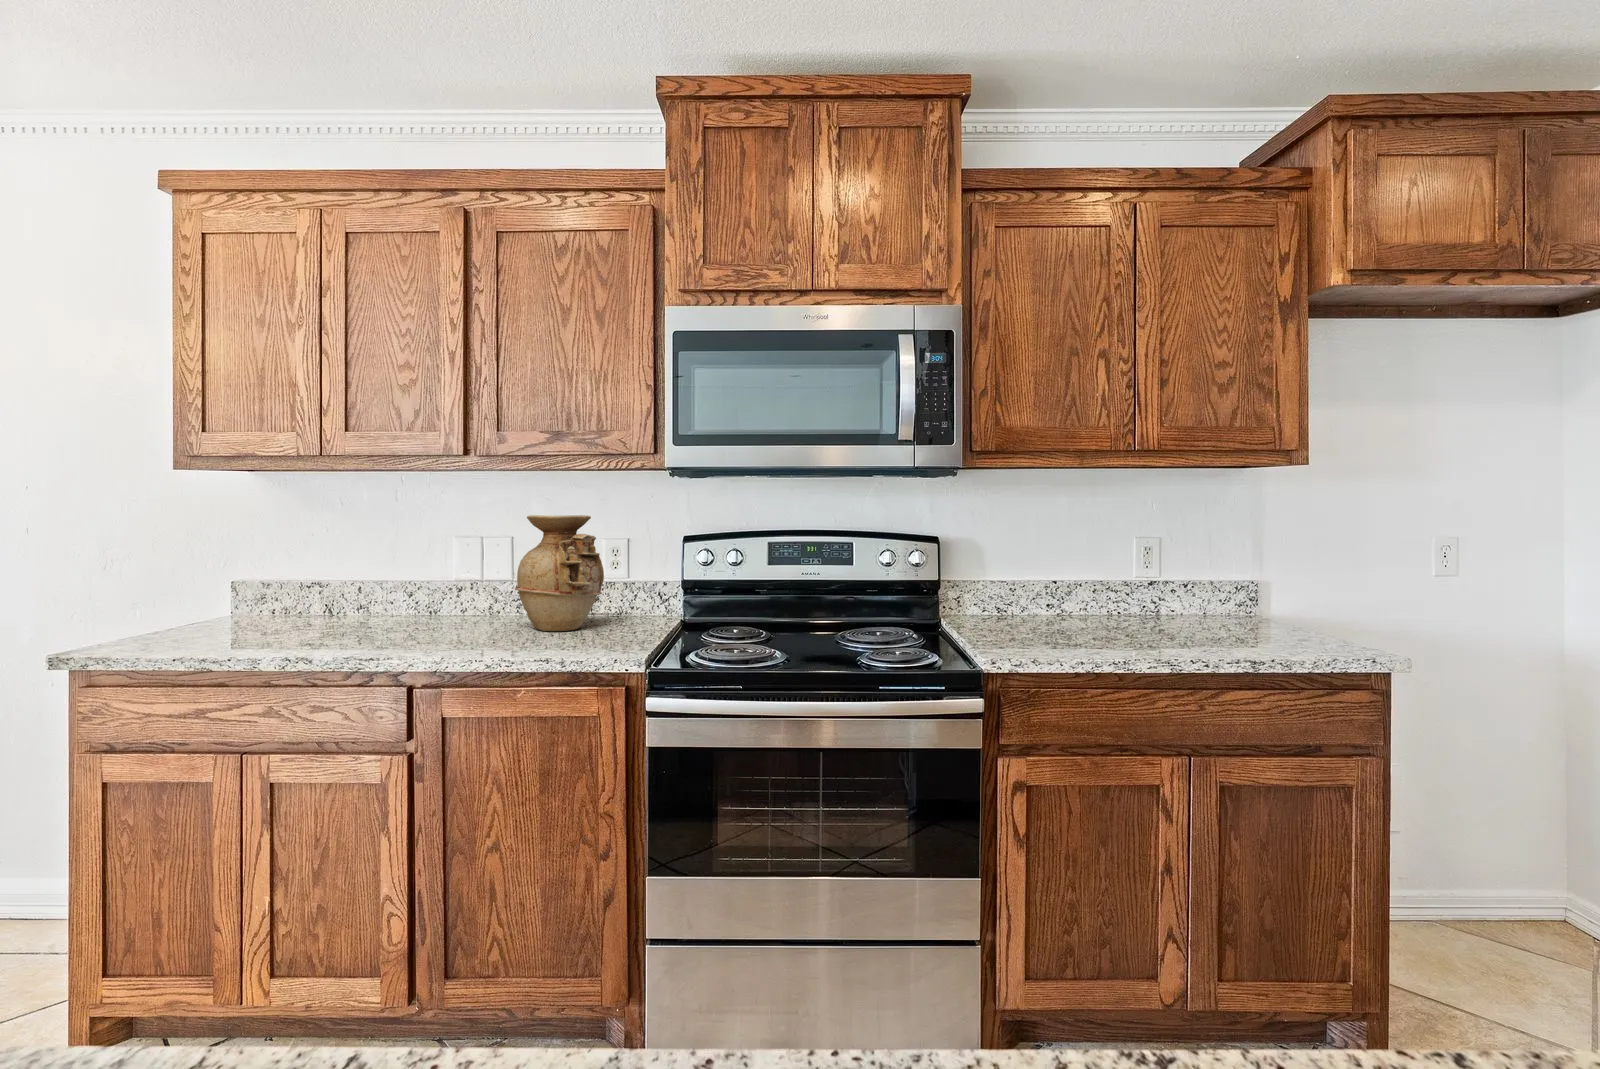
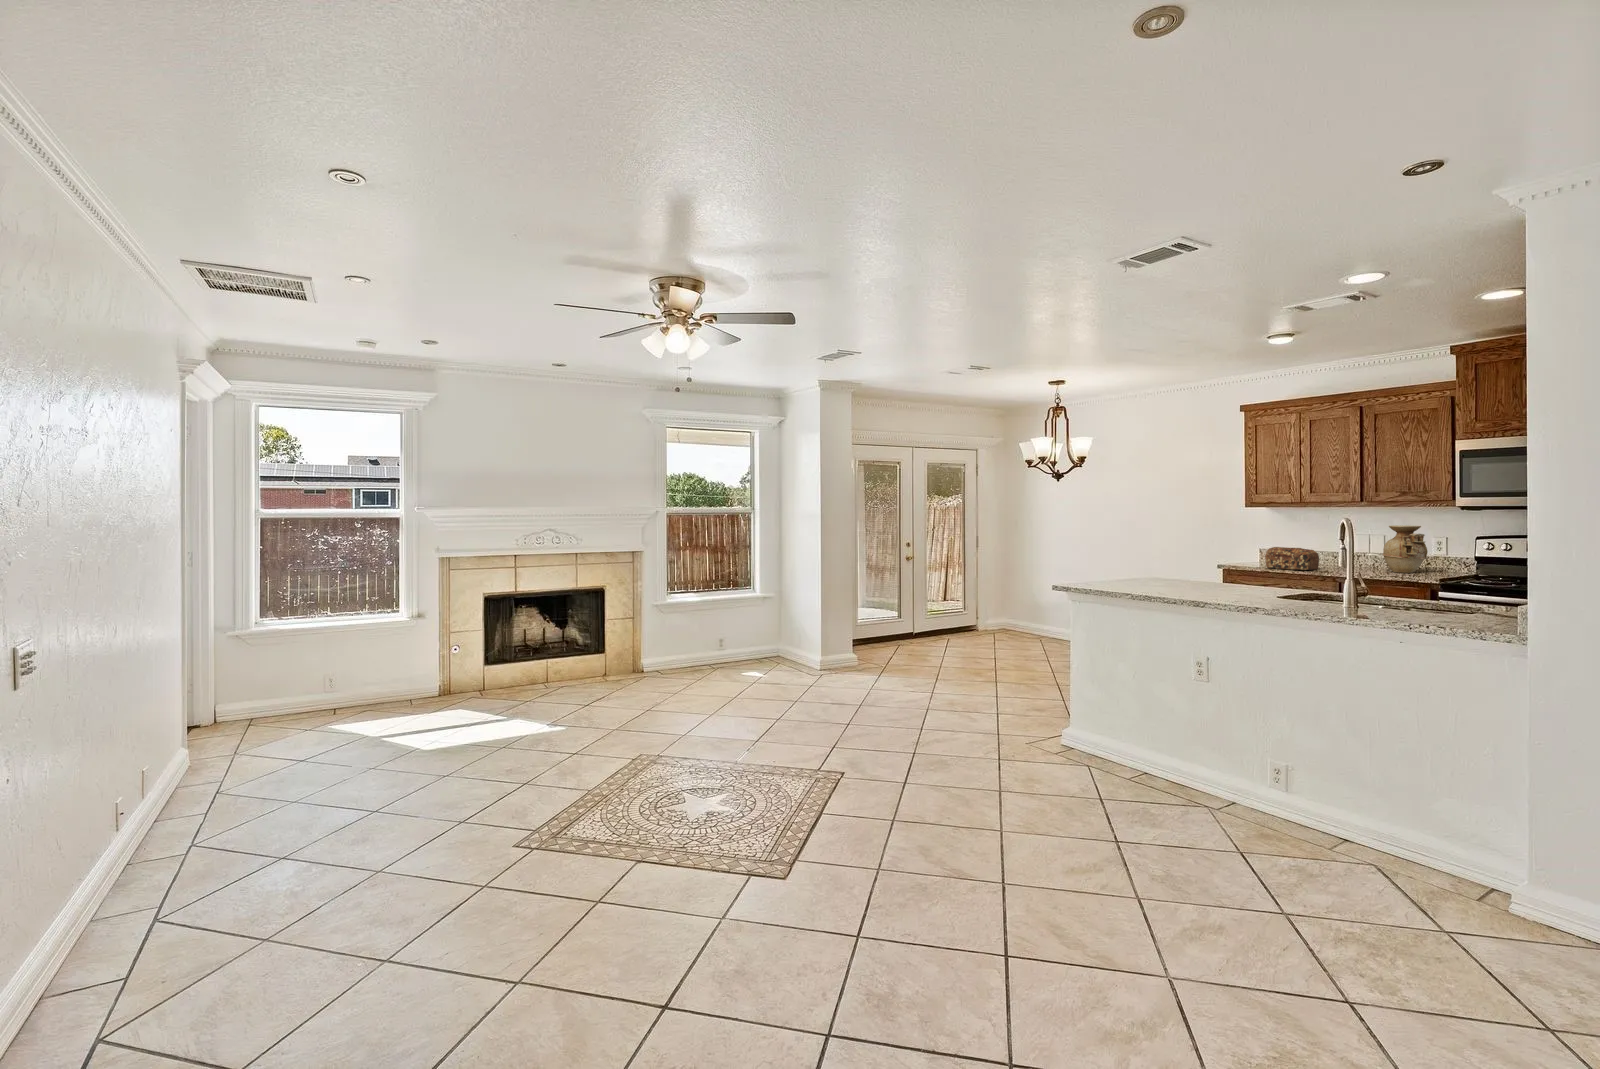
bread loaf: none [226,579,373,644] -> present [1265,547,1319,570]

